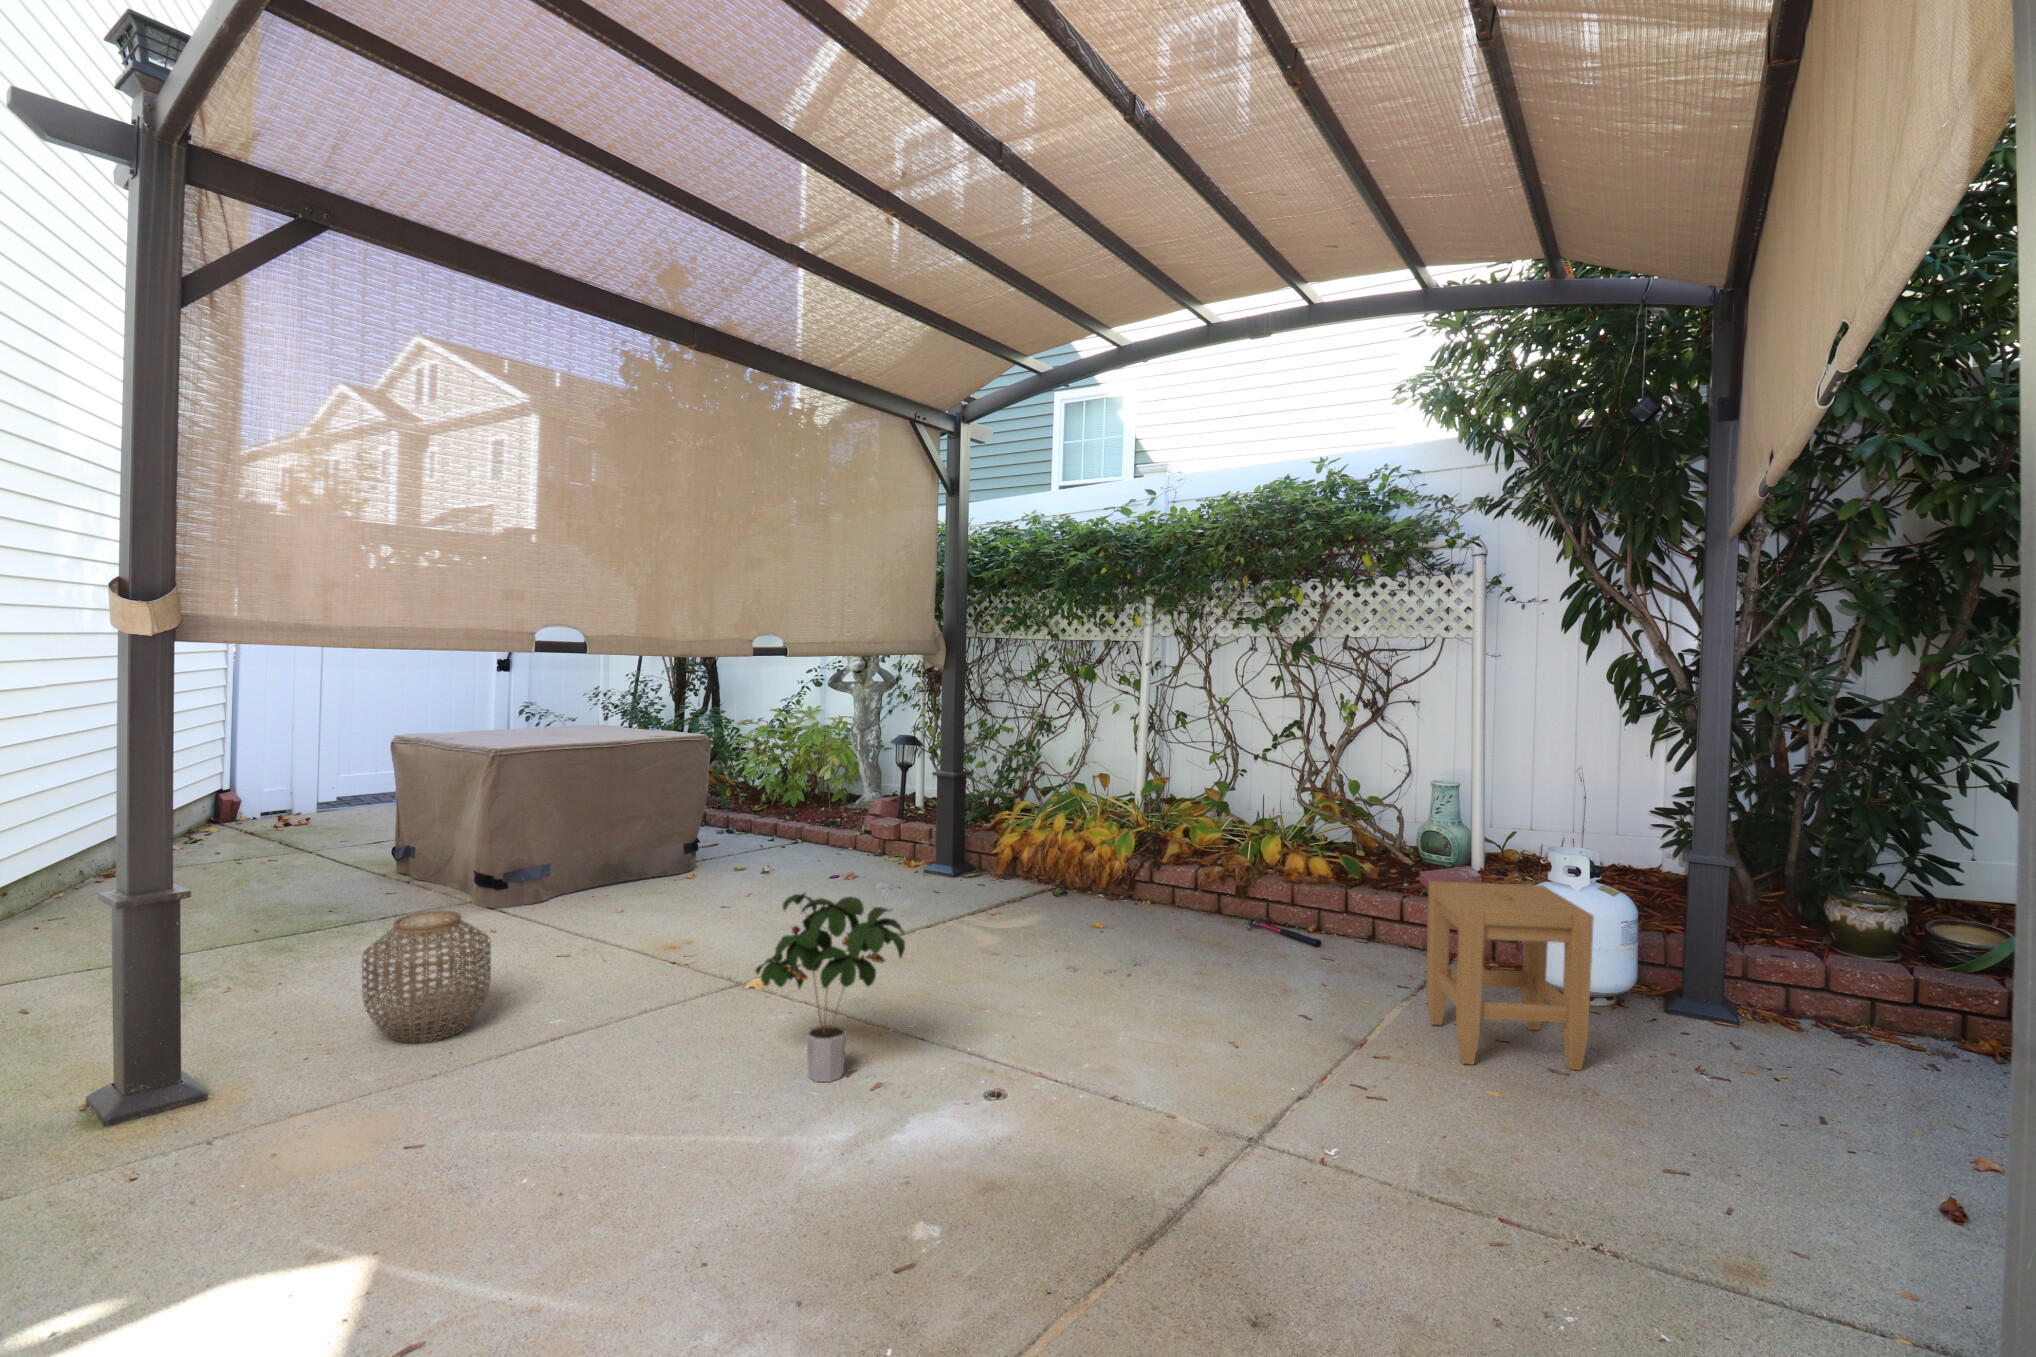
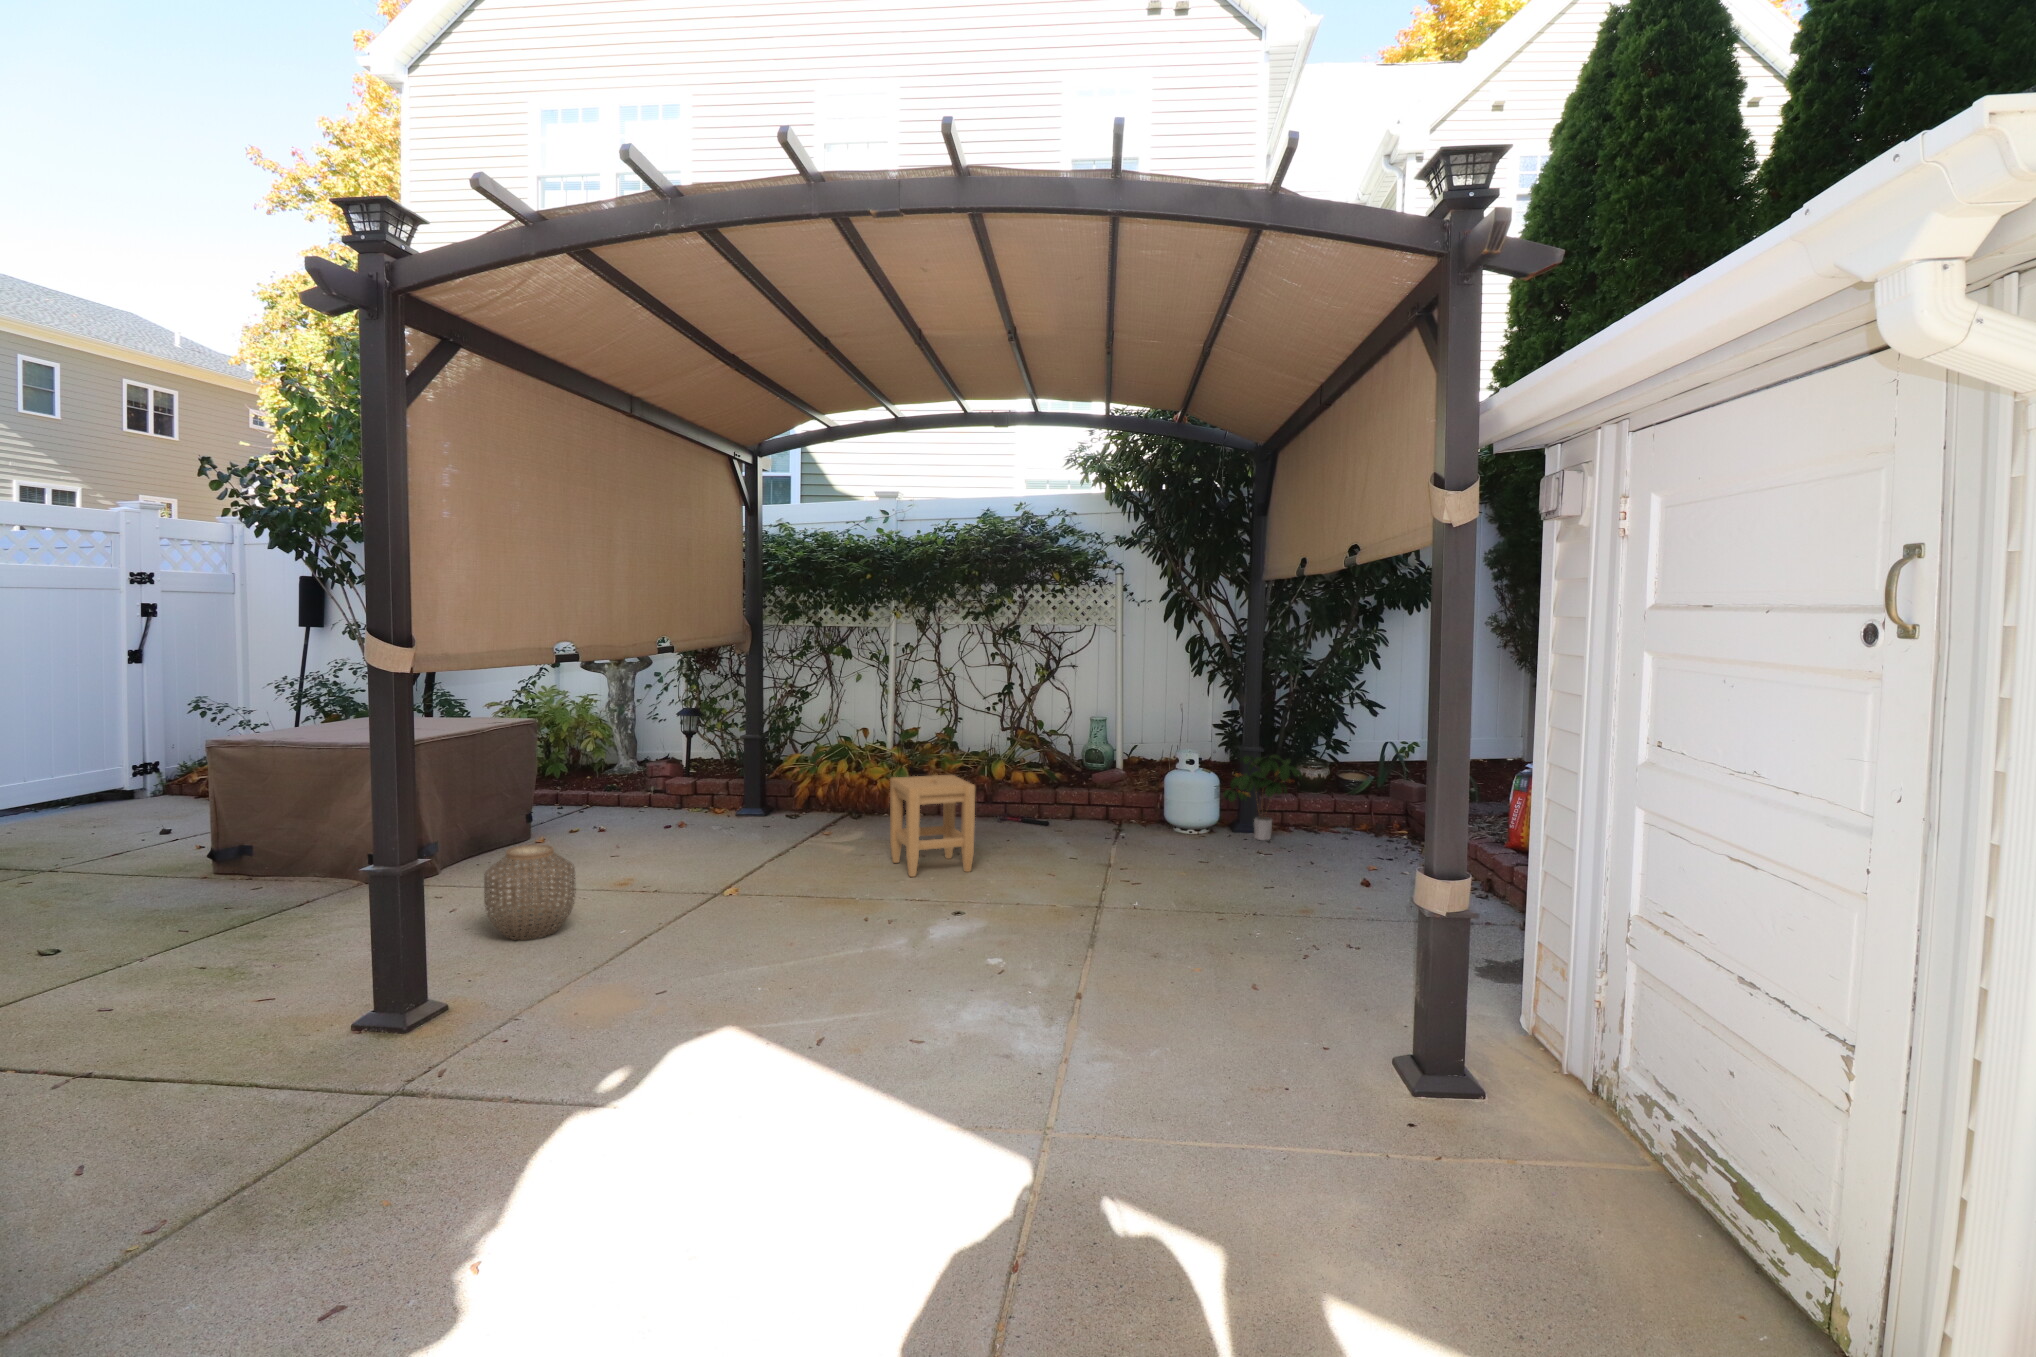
stool: present [1426,881,1594,1070] -> present [890,775,975,877]
potted plant: present [756,893,905,1082] -> present [1224,755,1302,840]

